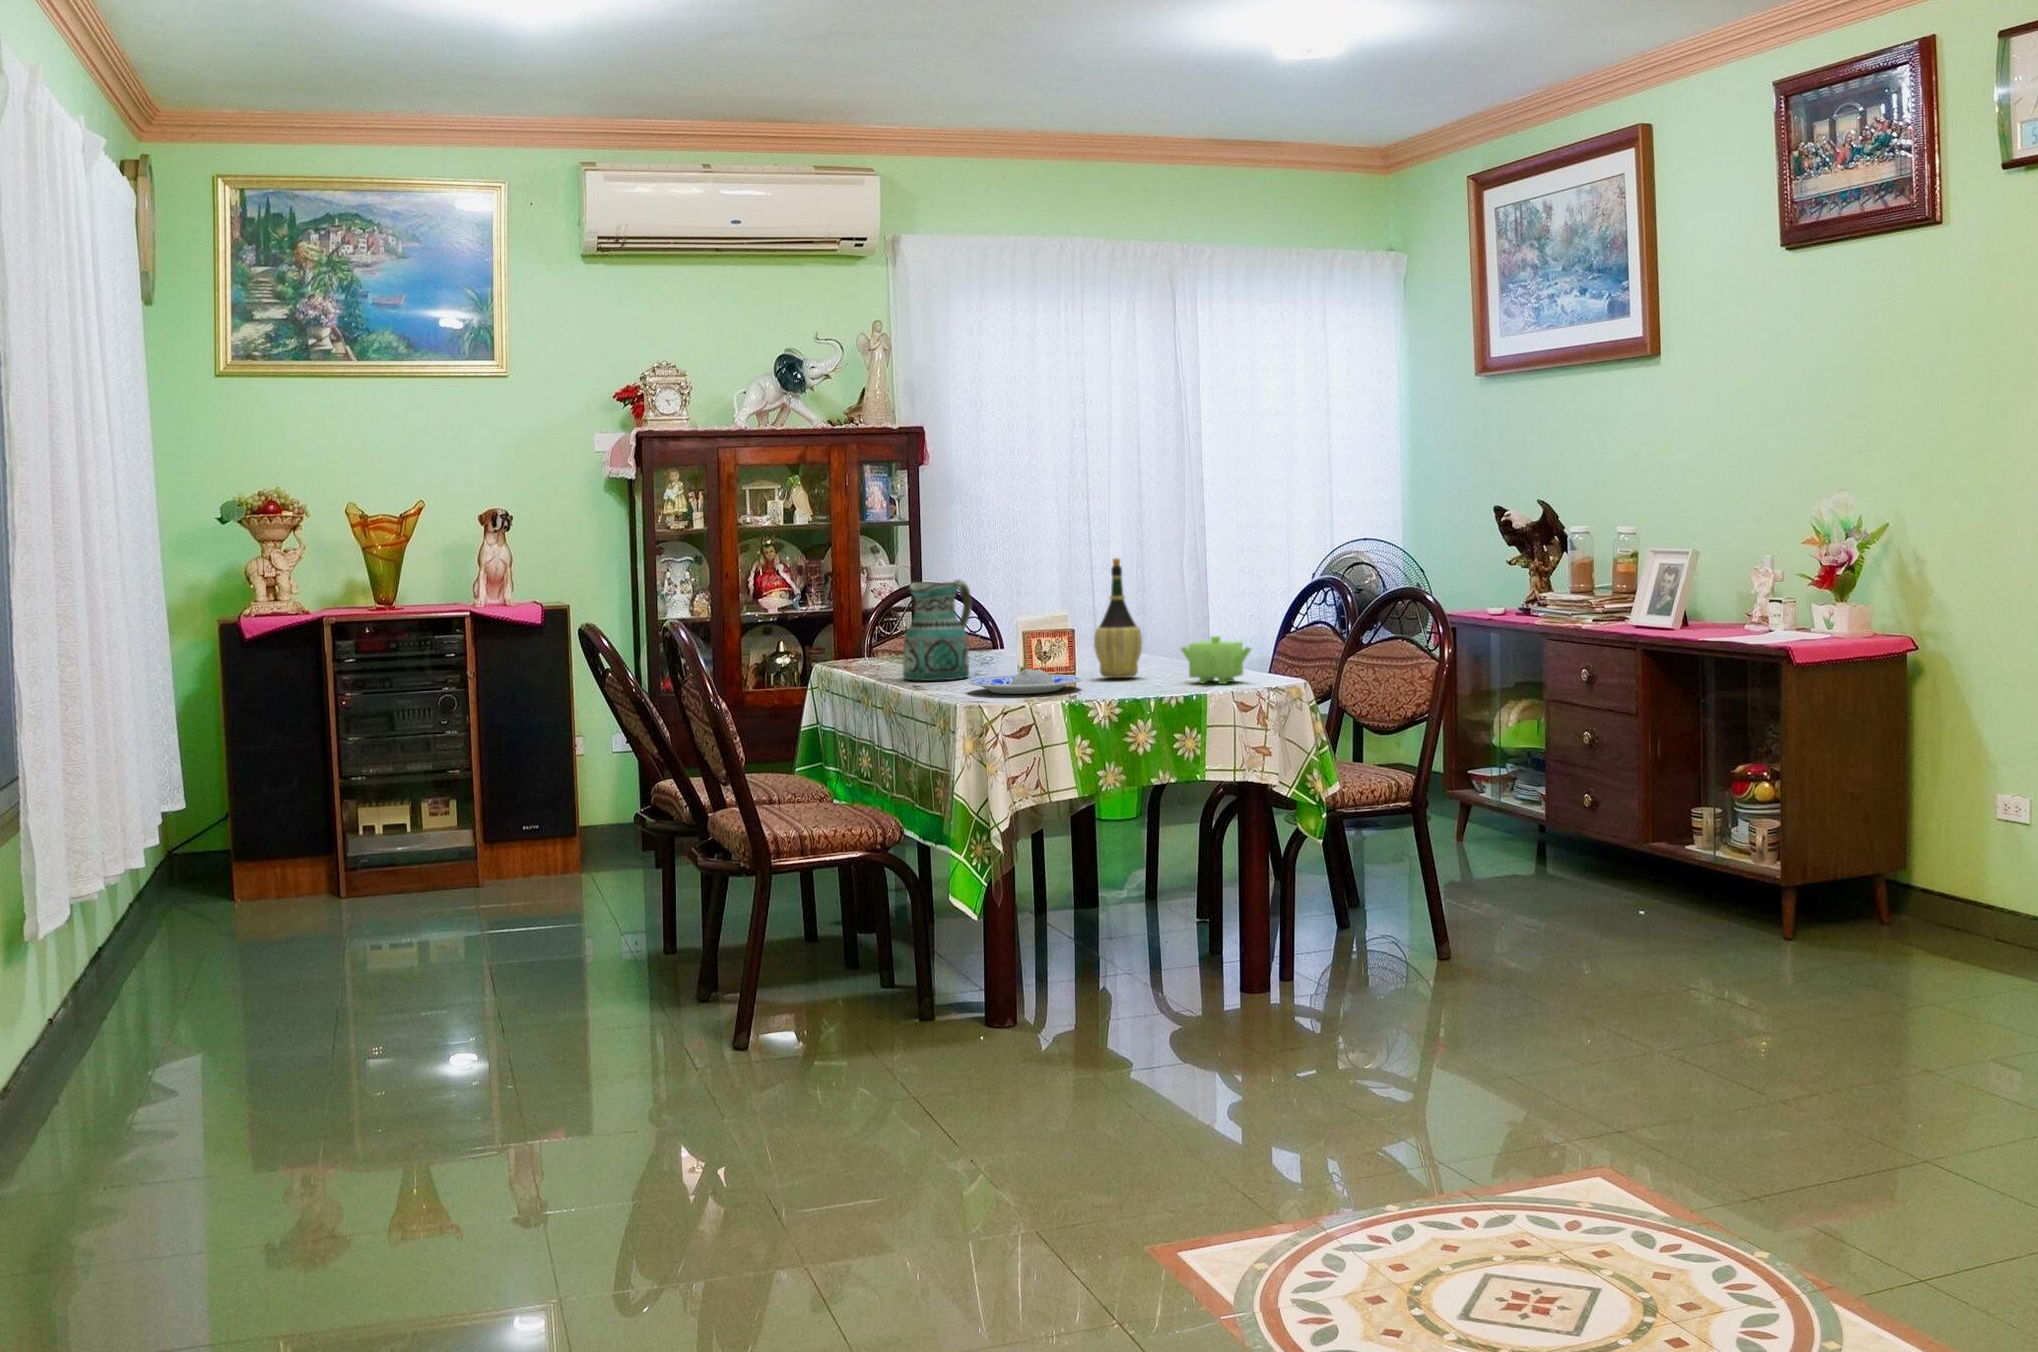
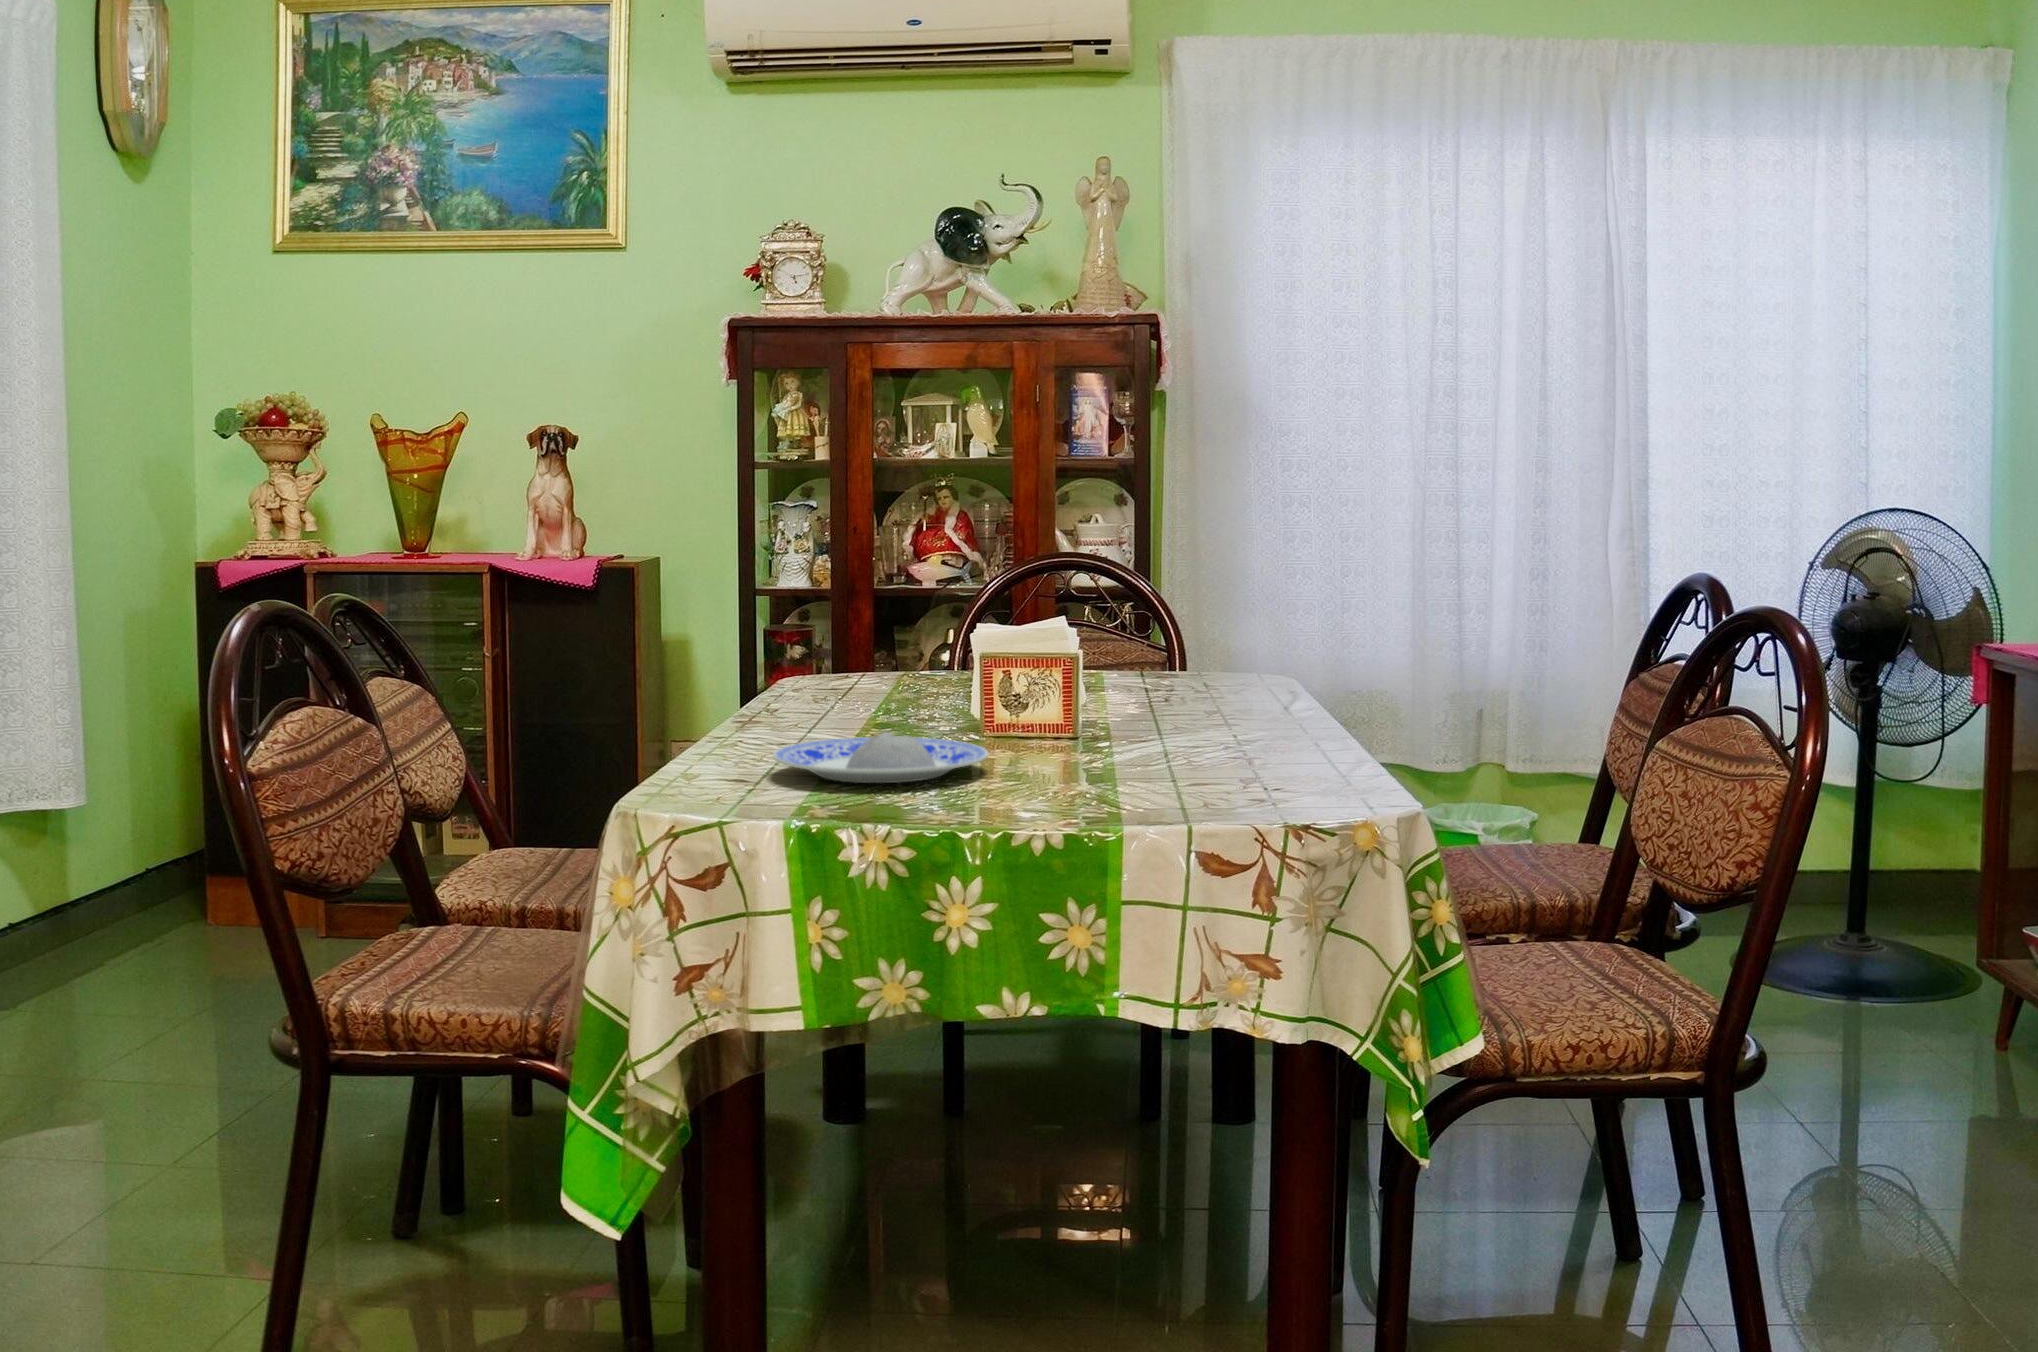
wine bottle: present [1094,558,1142,678] -> none [1068,529,1159,757]
ceramic pitcher: present [903,579,971,681] -> none [791,554,937,731]
teapot: present [1181,636,1251,684] -> none [1188,694,1310,794]

